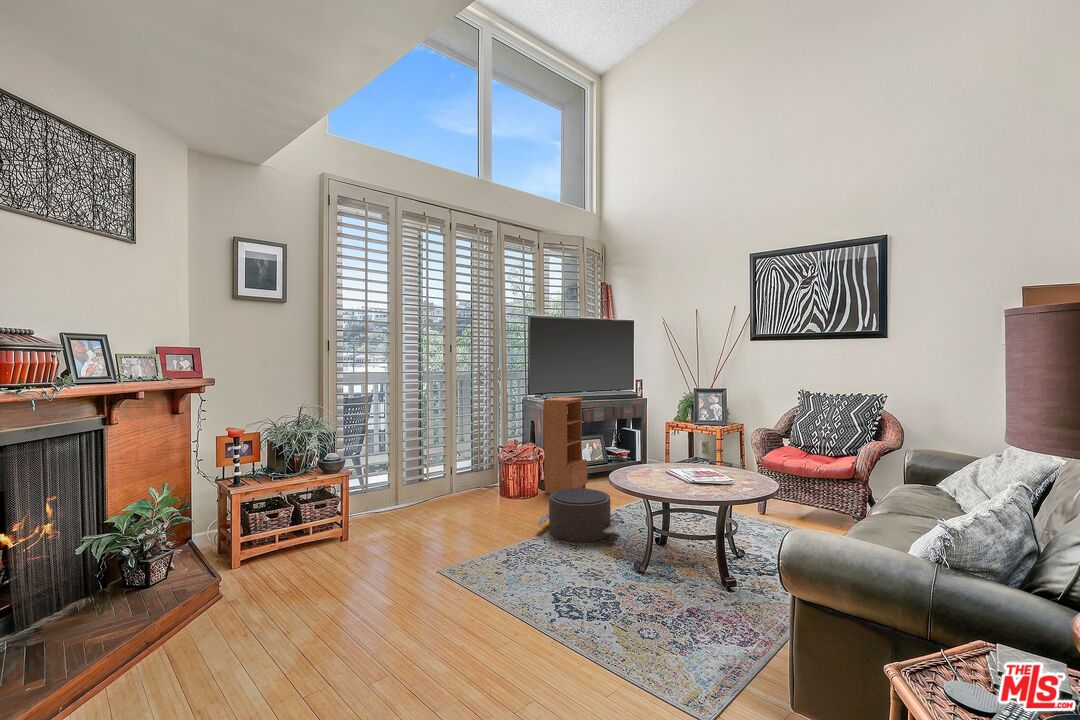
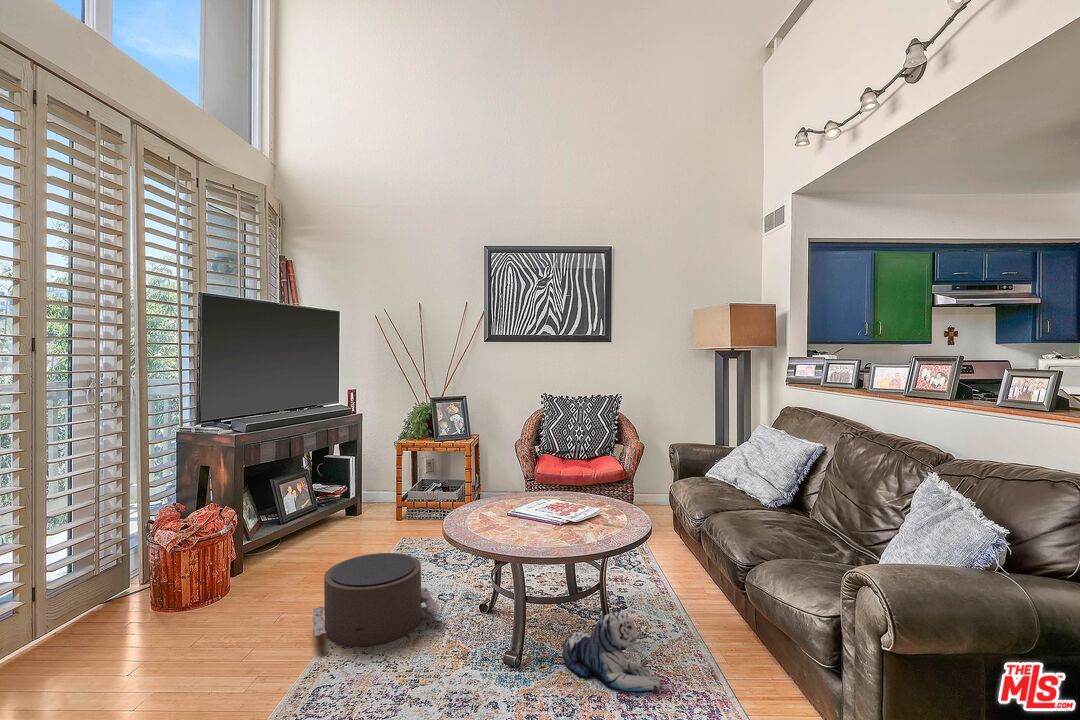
bookcase: present [544,397,588,494] -> none [246,421,310,578]
plush toy: none [657,559,704,624] -> present [562,611,661,693]

